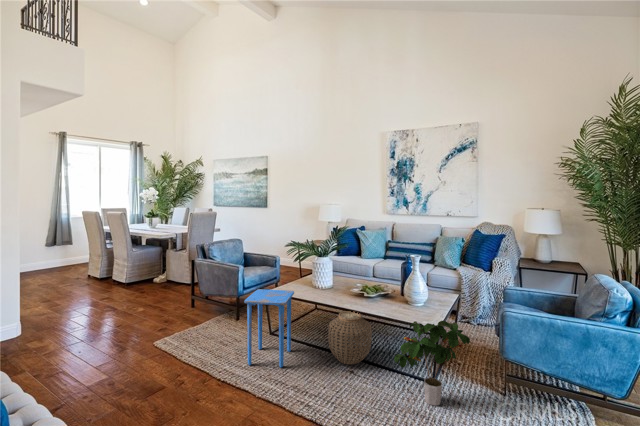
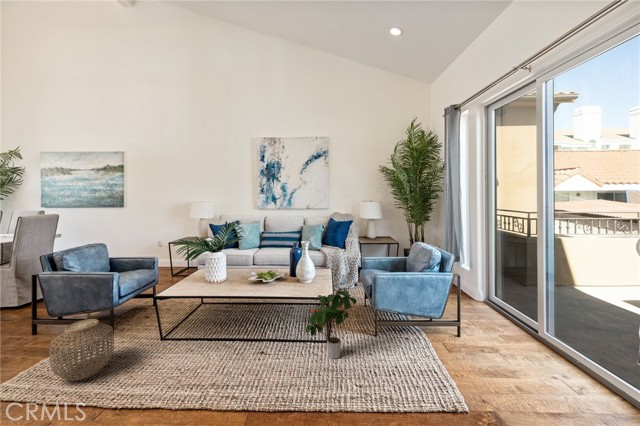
side table: present [244,289,294,368] -> none [140,290,195,380]
woven basket: present [328,311,372,364] -> present [49,319,114,381]

